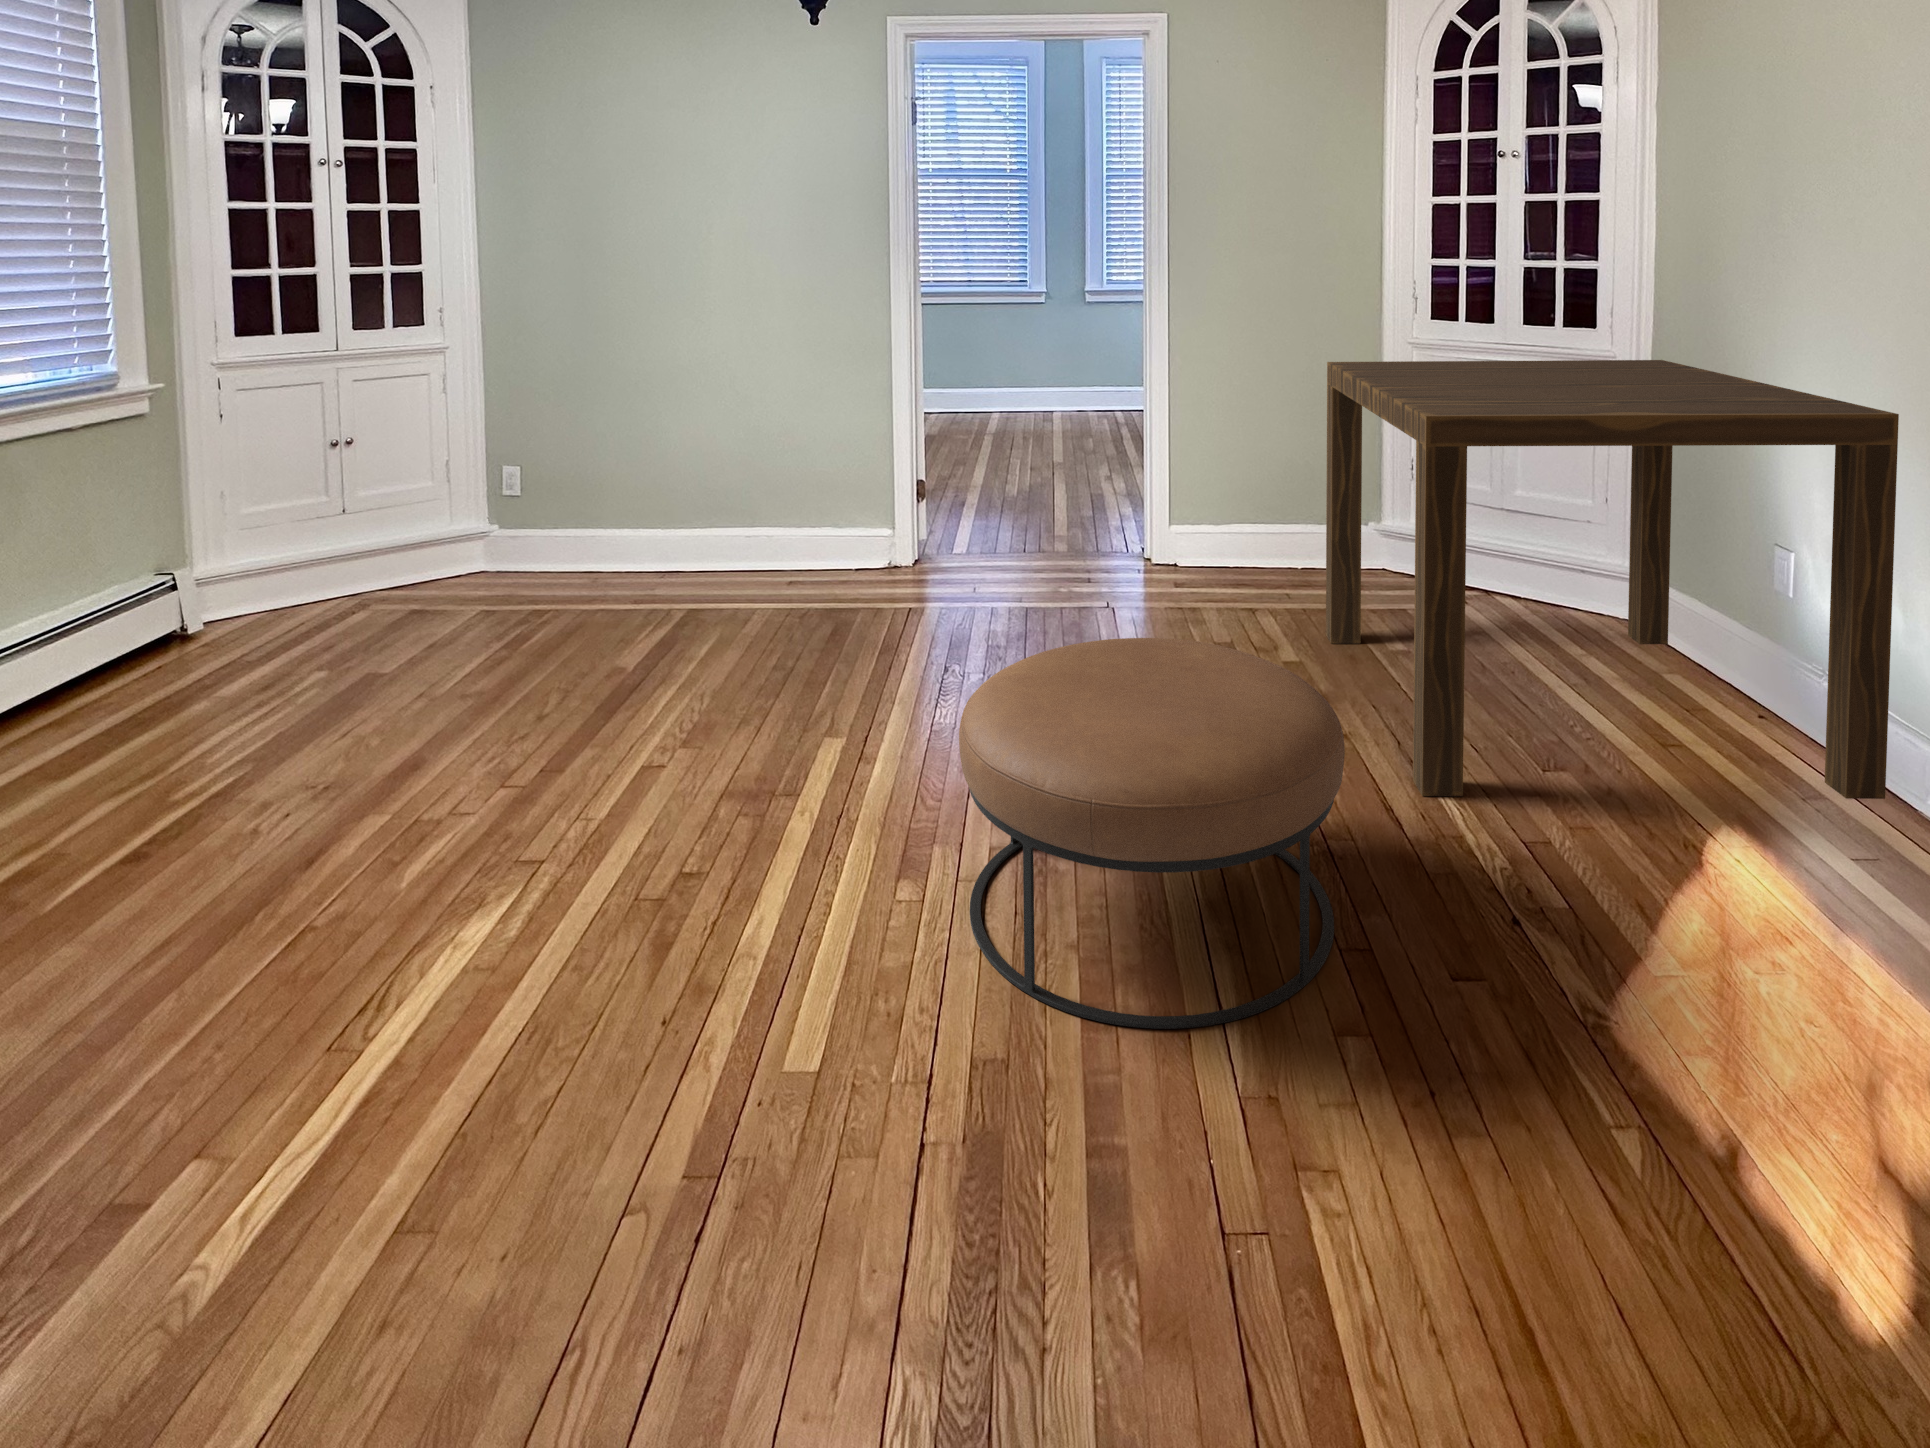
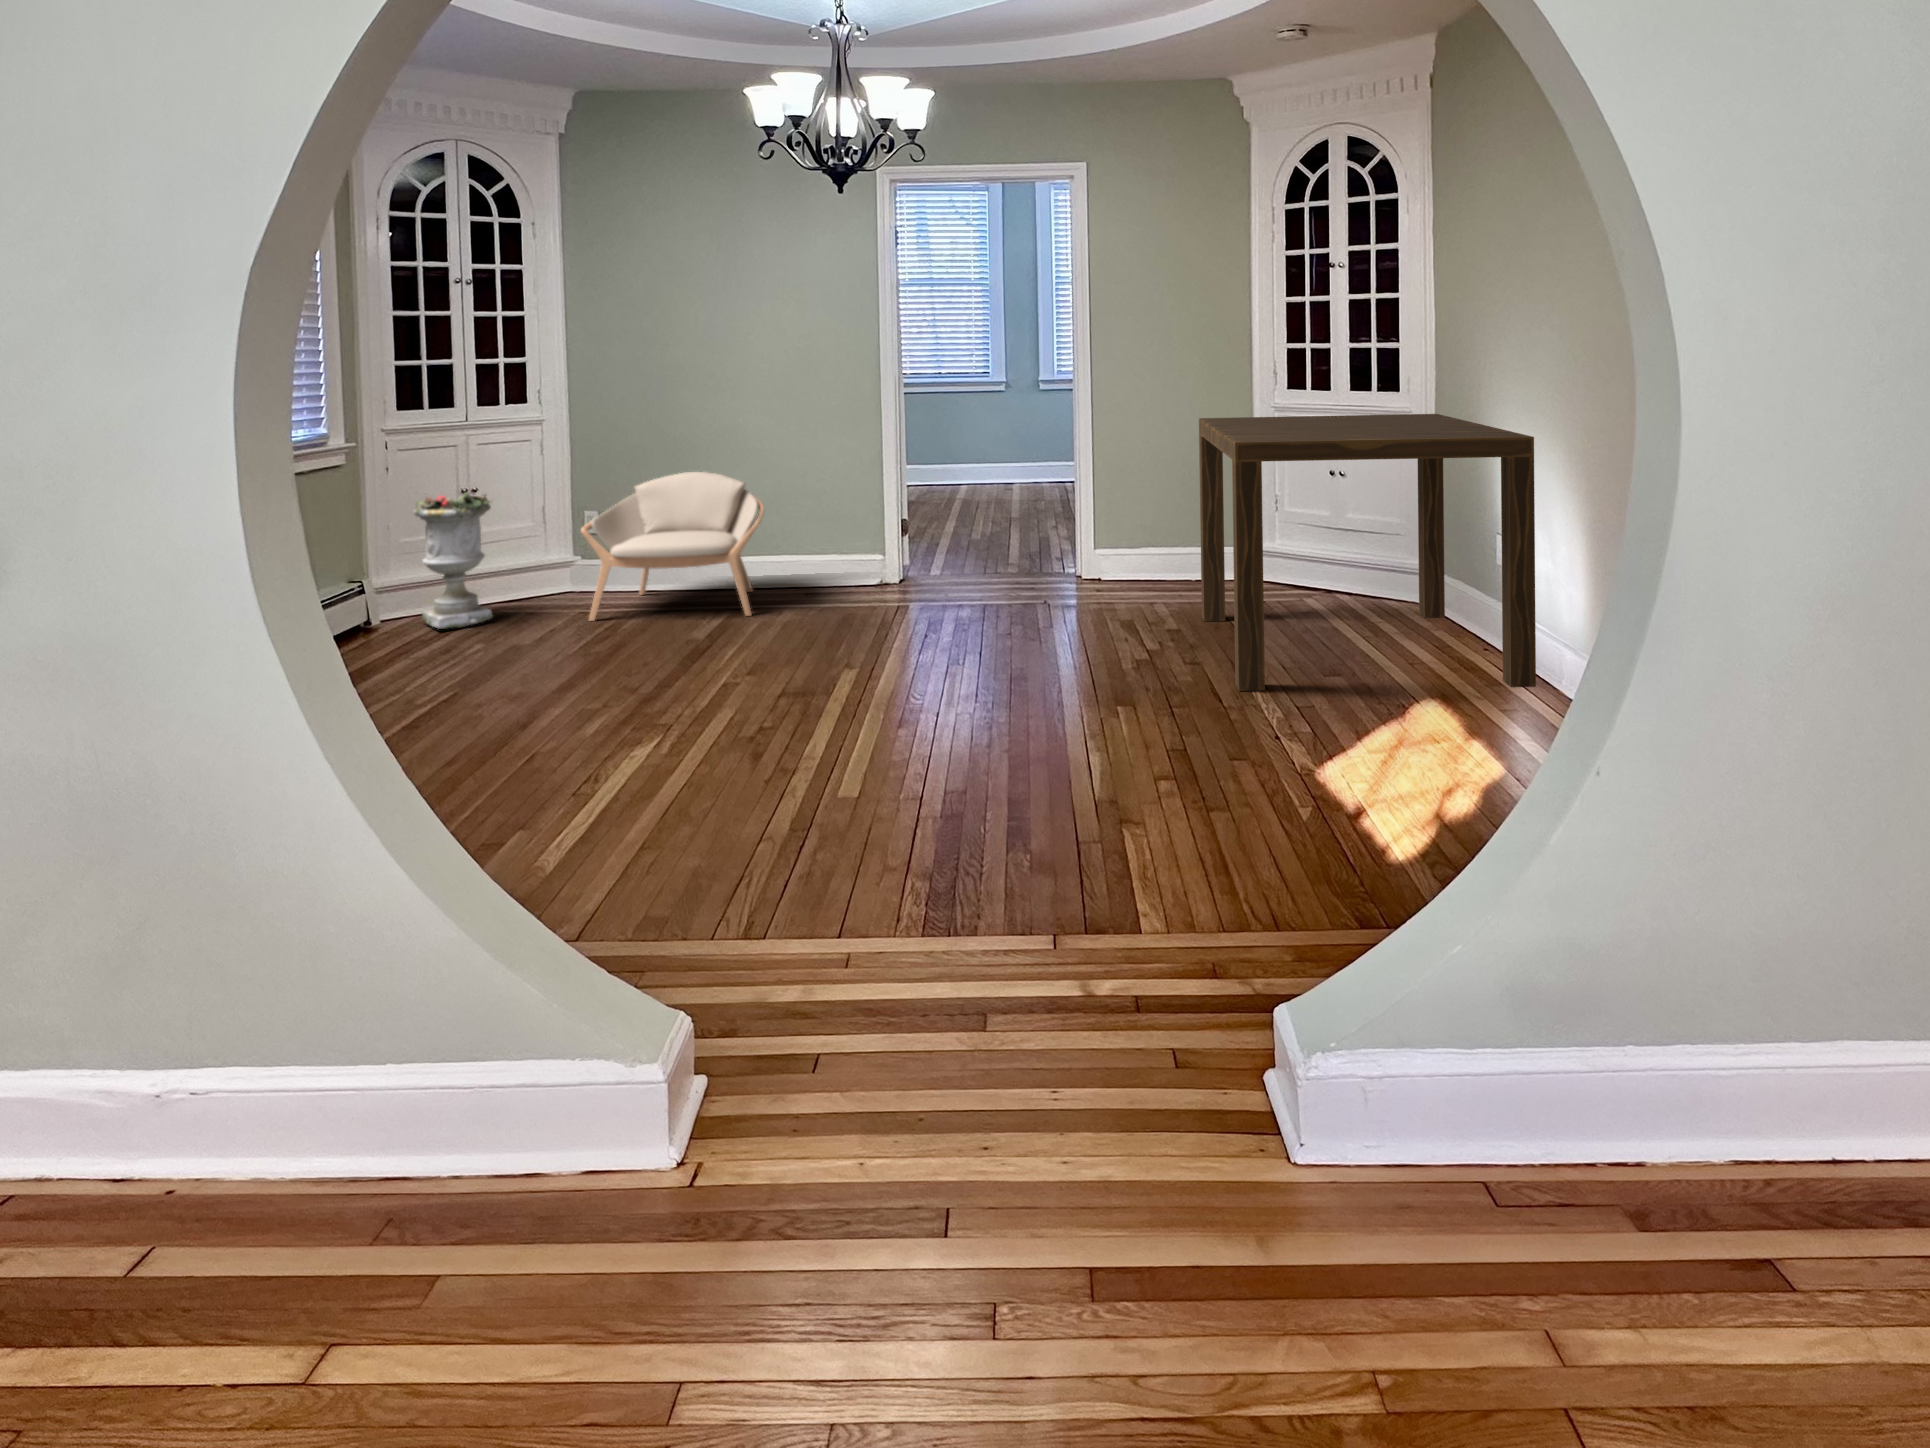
armchair: none [480,418,733,624] -> present [581,472,764,621]
planter: none [249,451,368,636] -> present [414,493,493,629]
ottoman: present [959,638,1345,1029] -> none [937,585,1167,778]

